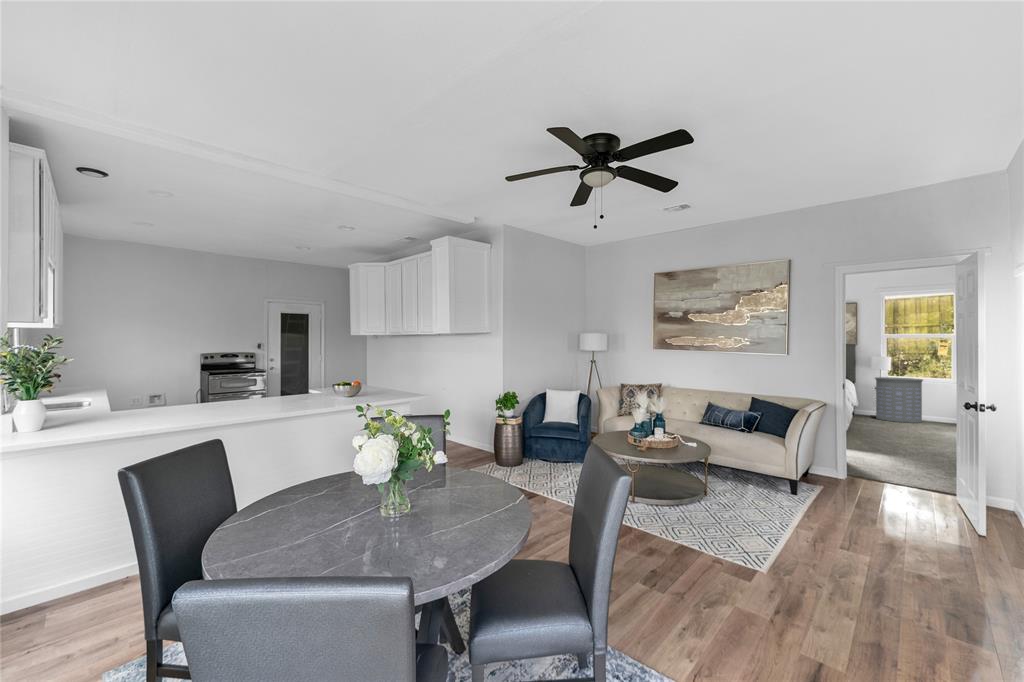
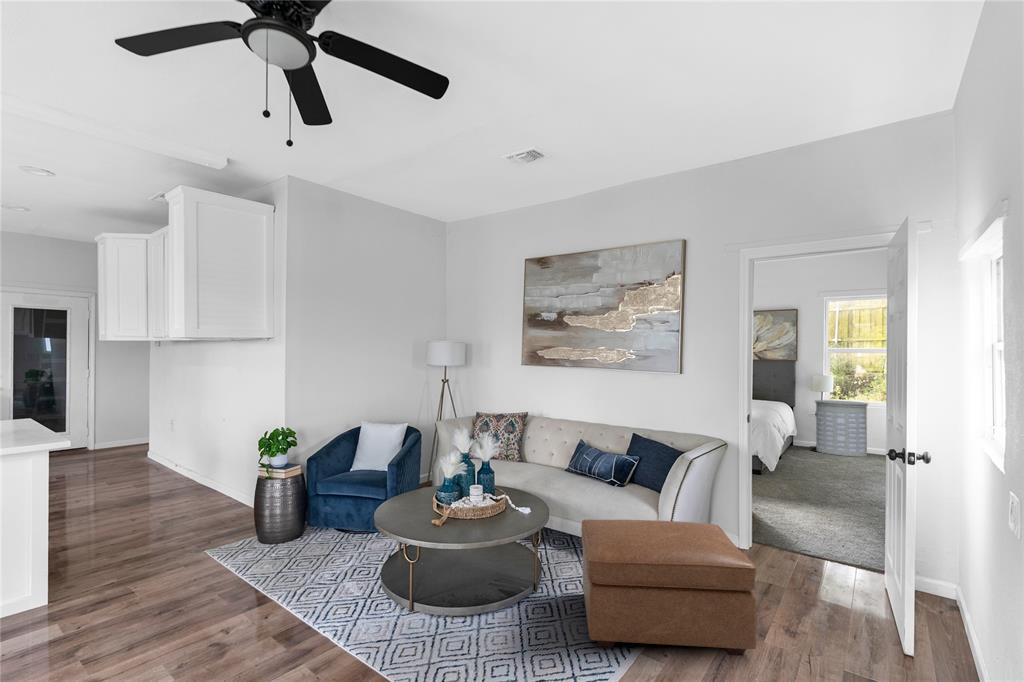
ottoman: none [737,450,875,530] -> present [581,520,757,656]

